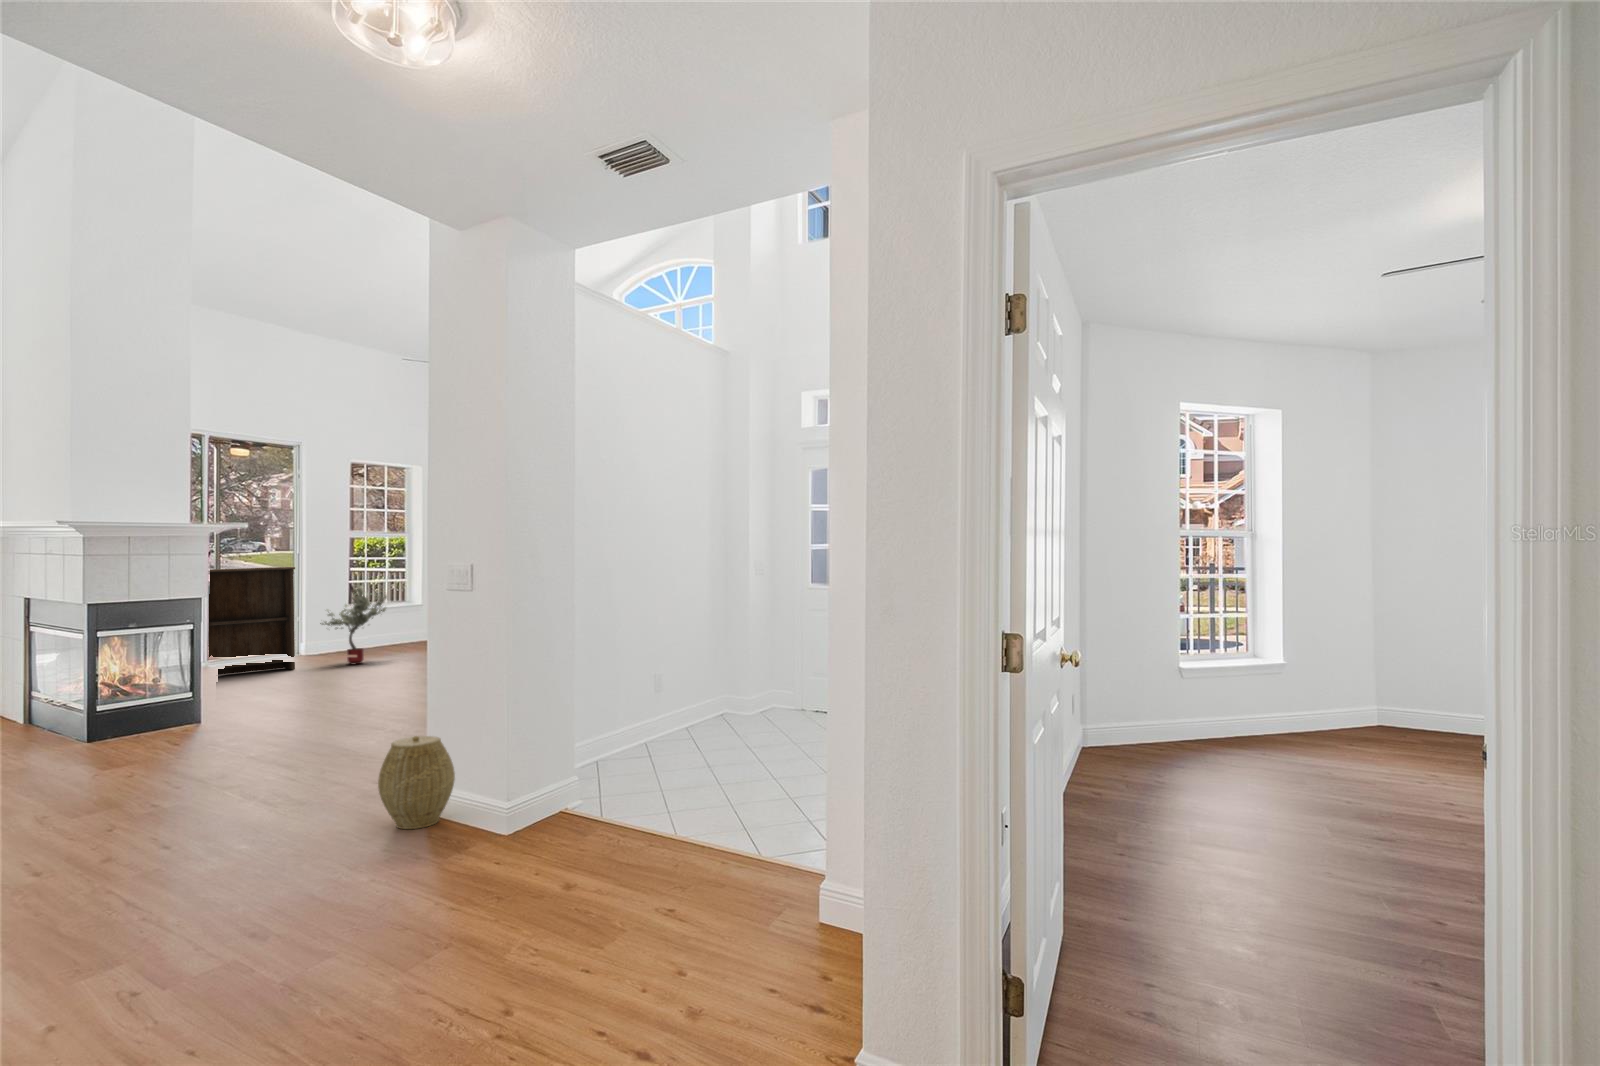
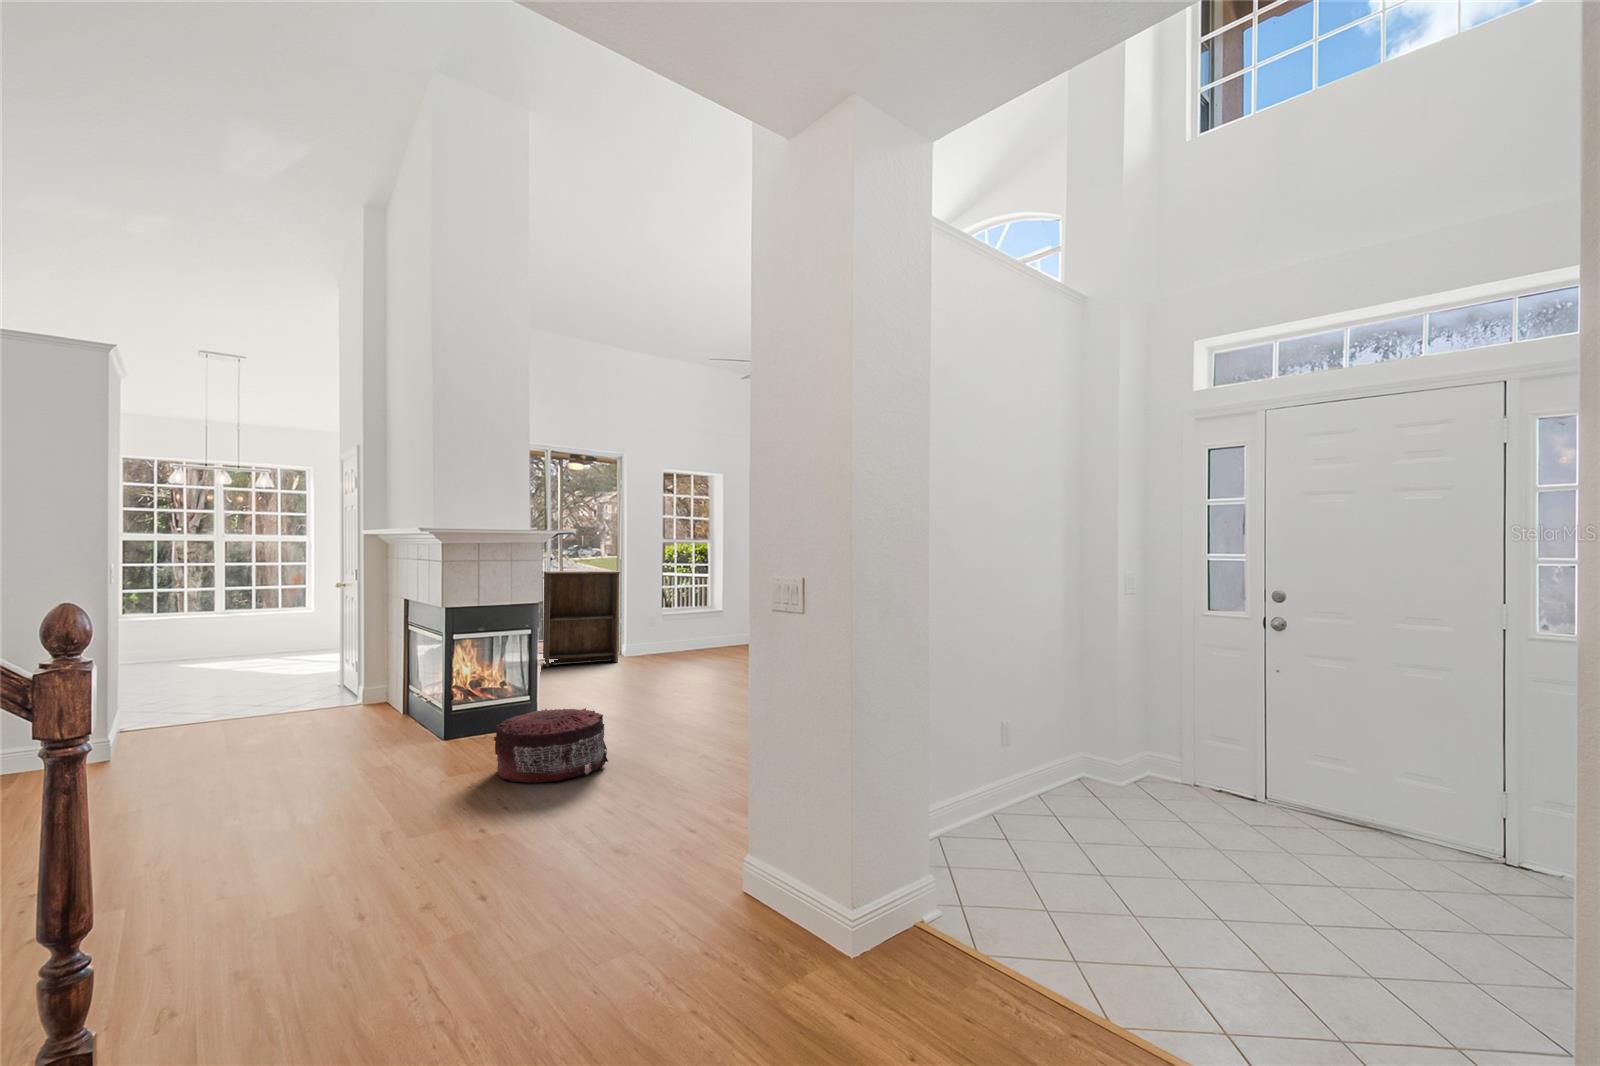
potted tree: present [320,585,387,664] -> none [639,588,694,661]
pouf: none [157,695,287,765] -> present [494,708,608,783]
woven basket: present [378,736,455,829] -> none [708,821,800,953]

